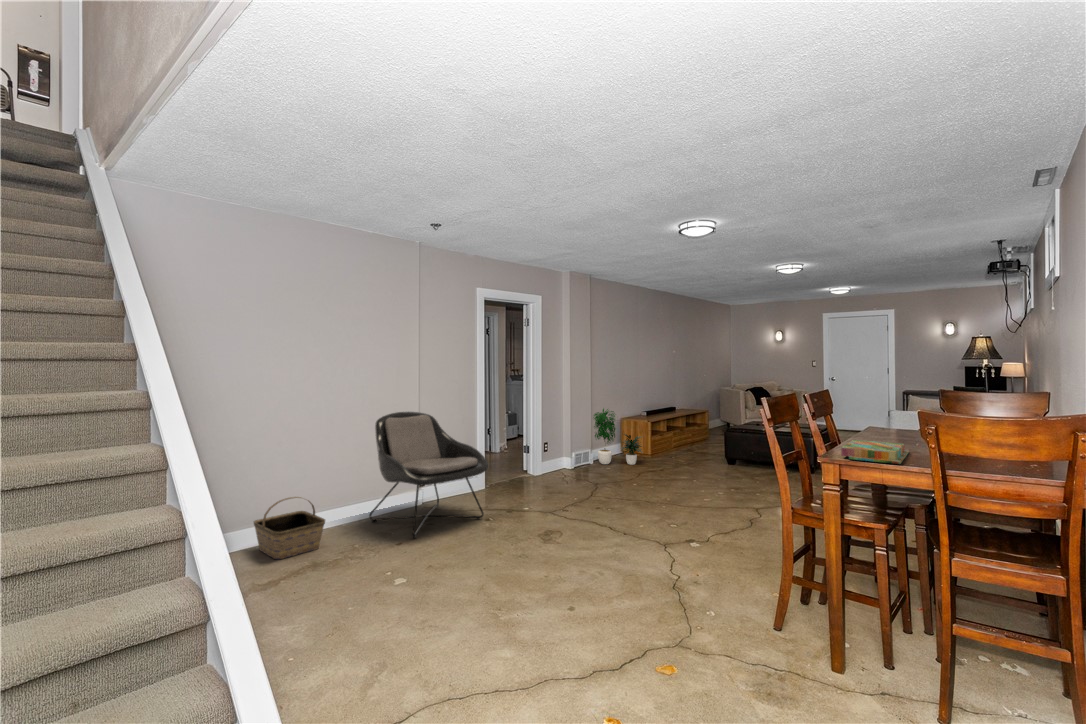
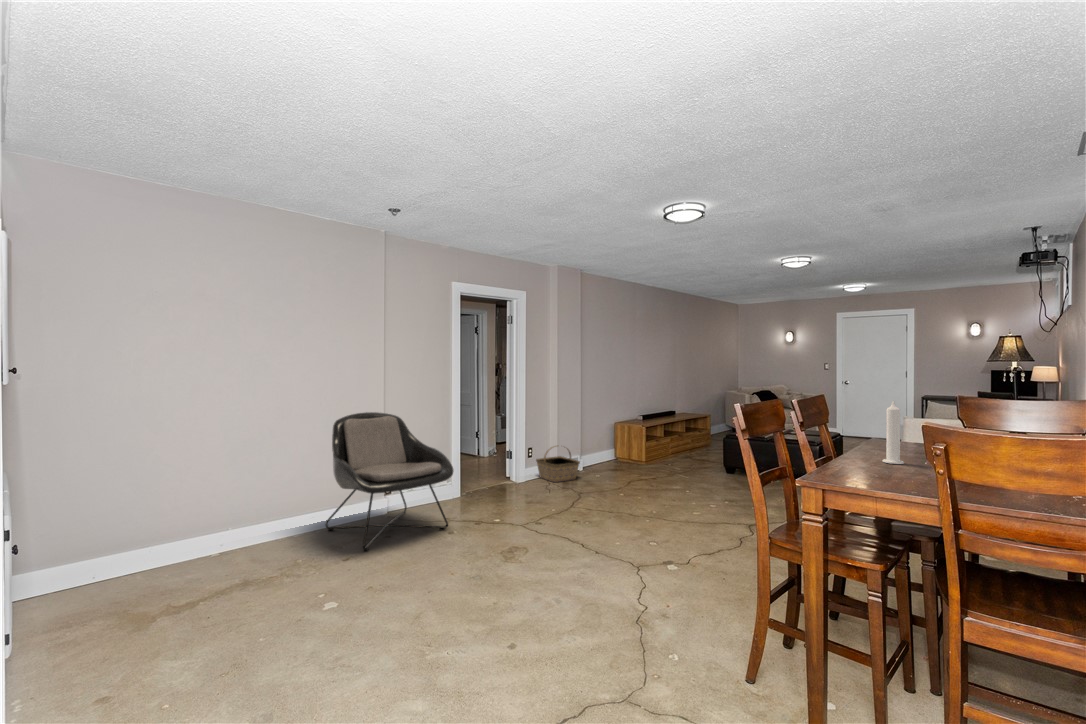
candle: none [883,395,900,447] -> present [883,401,904,464]
potted plant: present [594,408,642,465] -> none [583,409,638,471]
board game: present [841,440,909,464] -> none [826,455,913,489]
basket: present [254,497,325,559] -> present [536,446,580,482]

